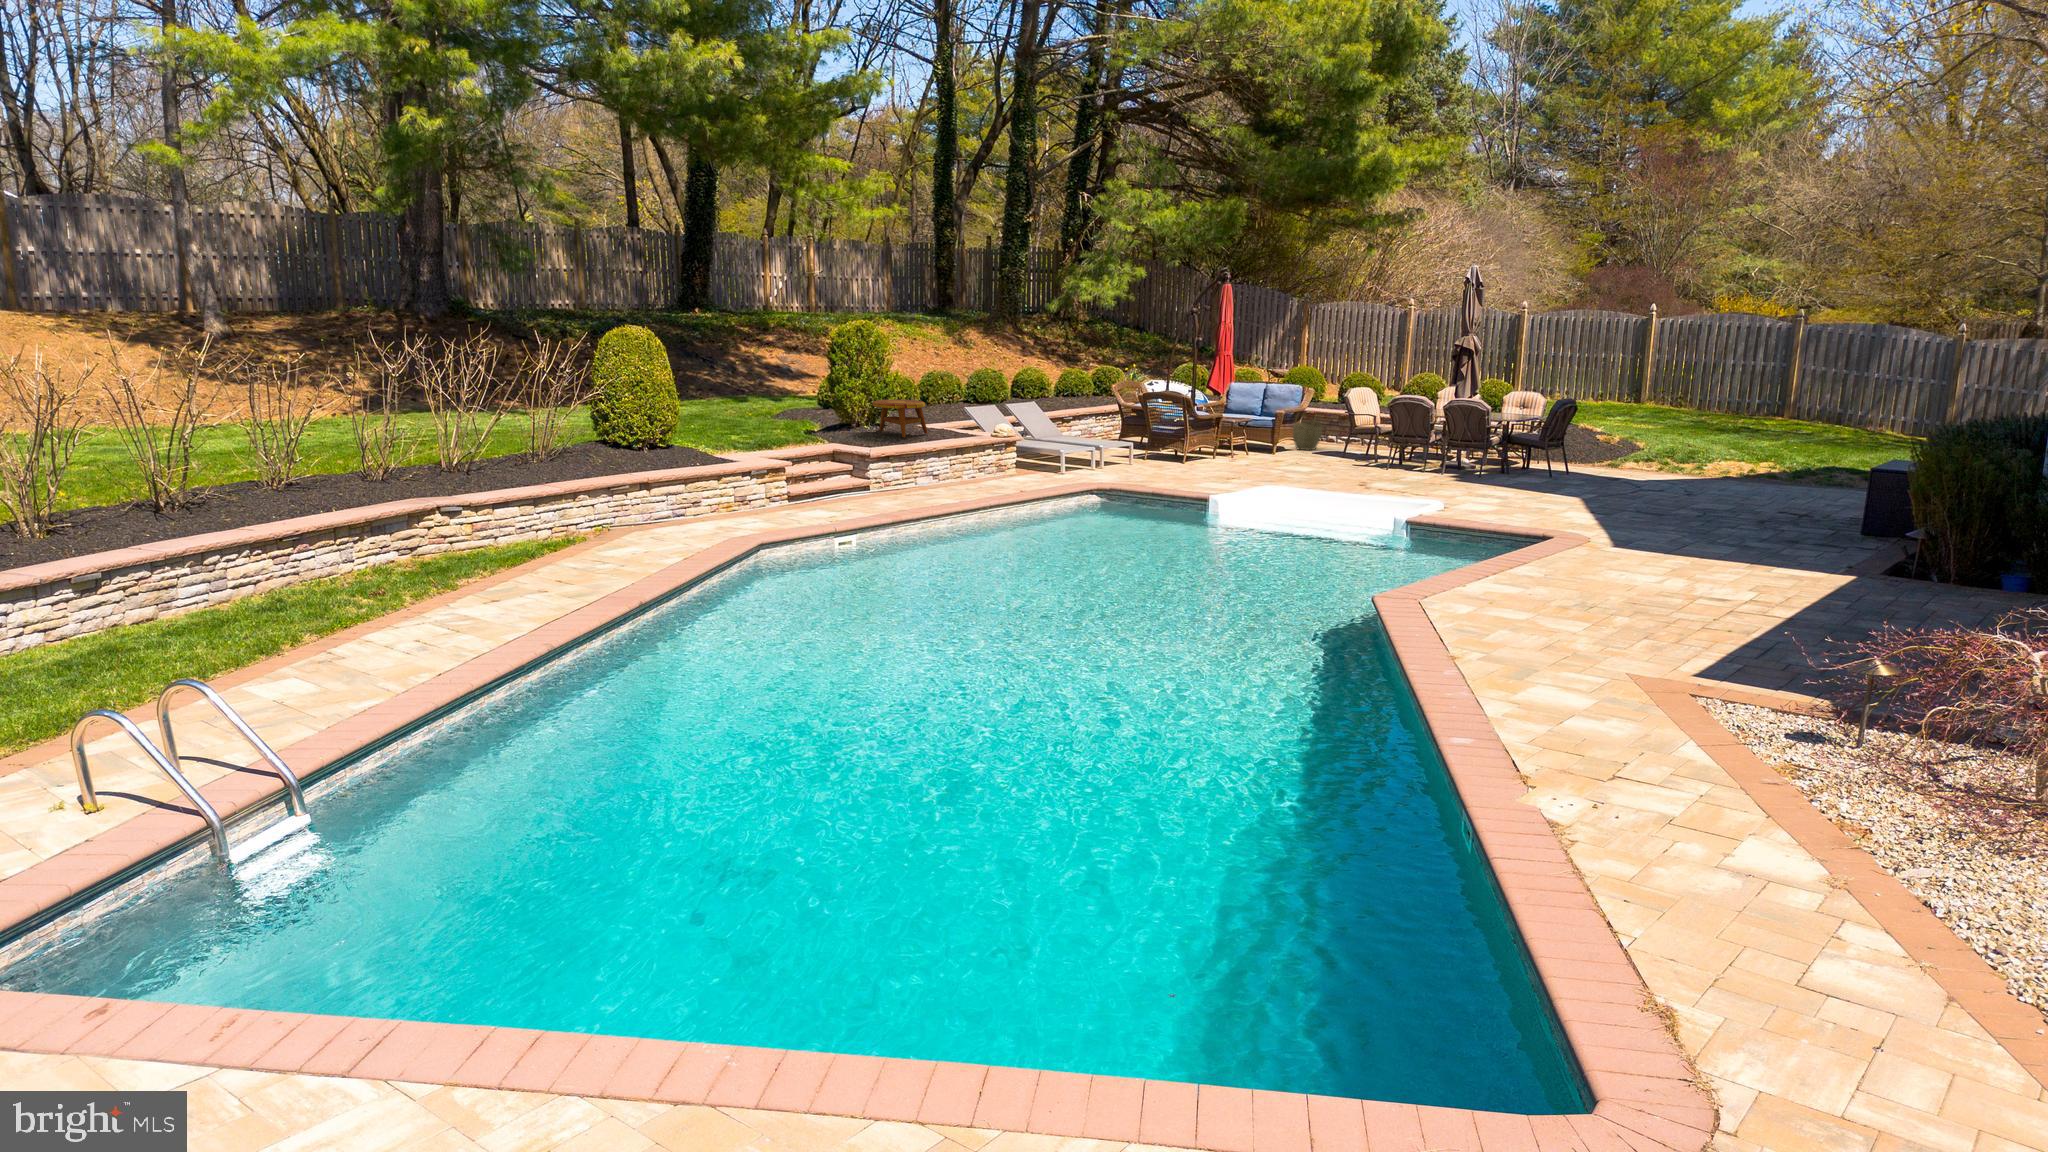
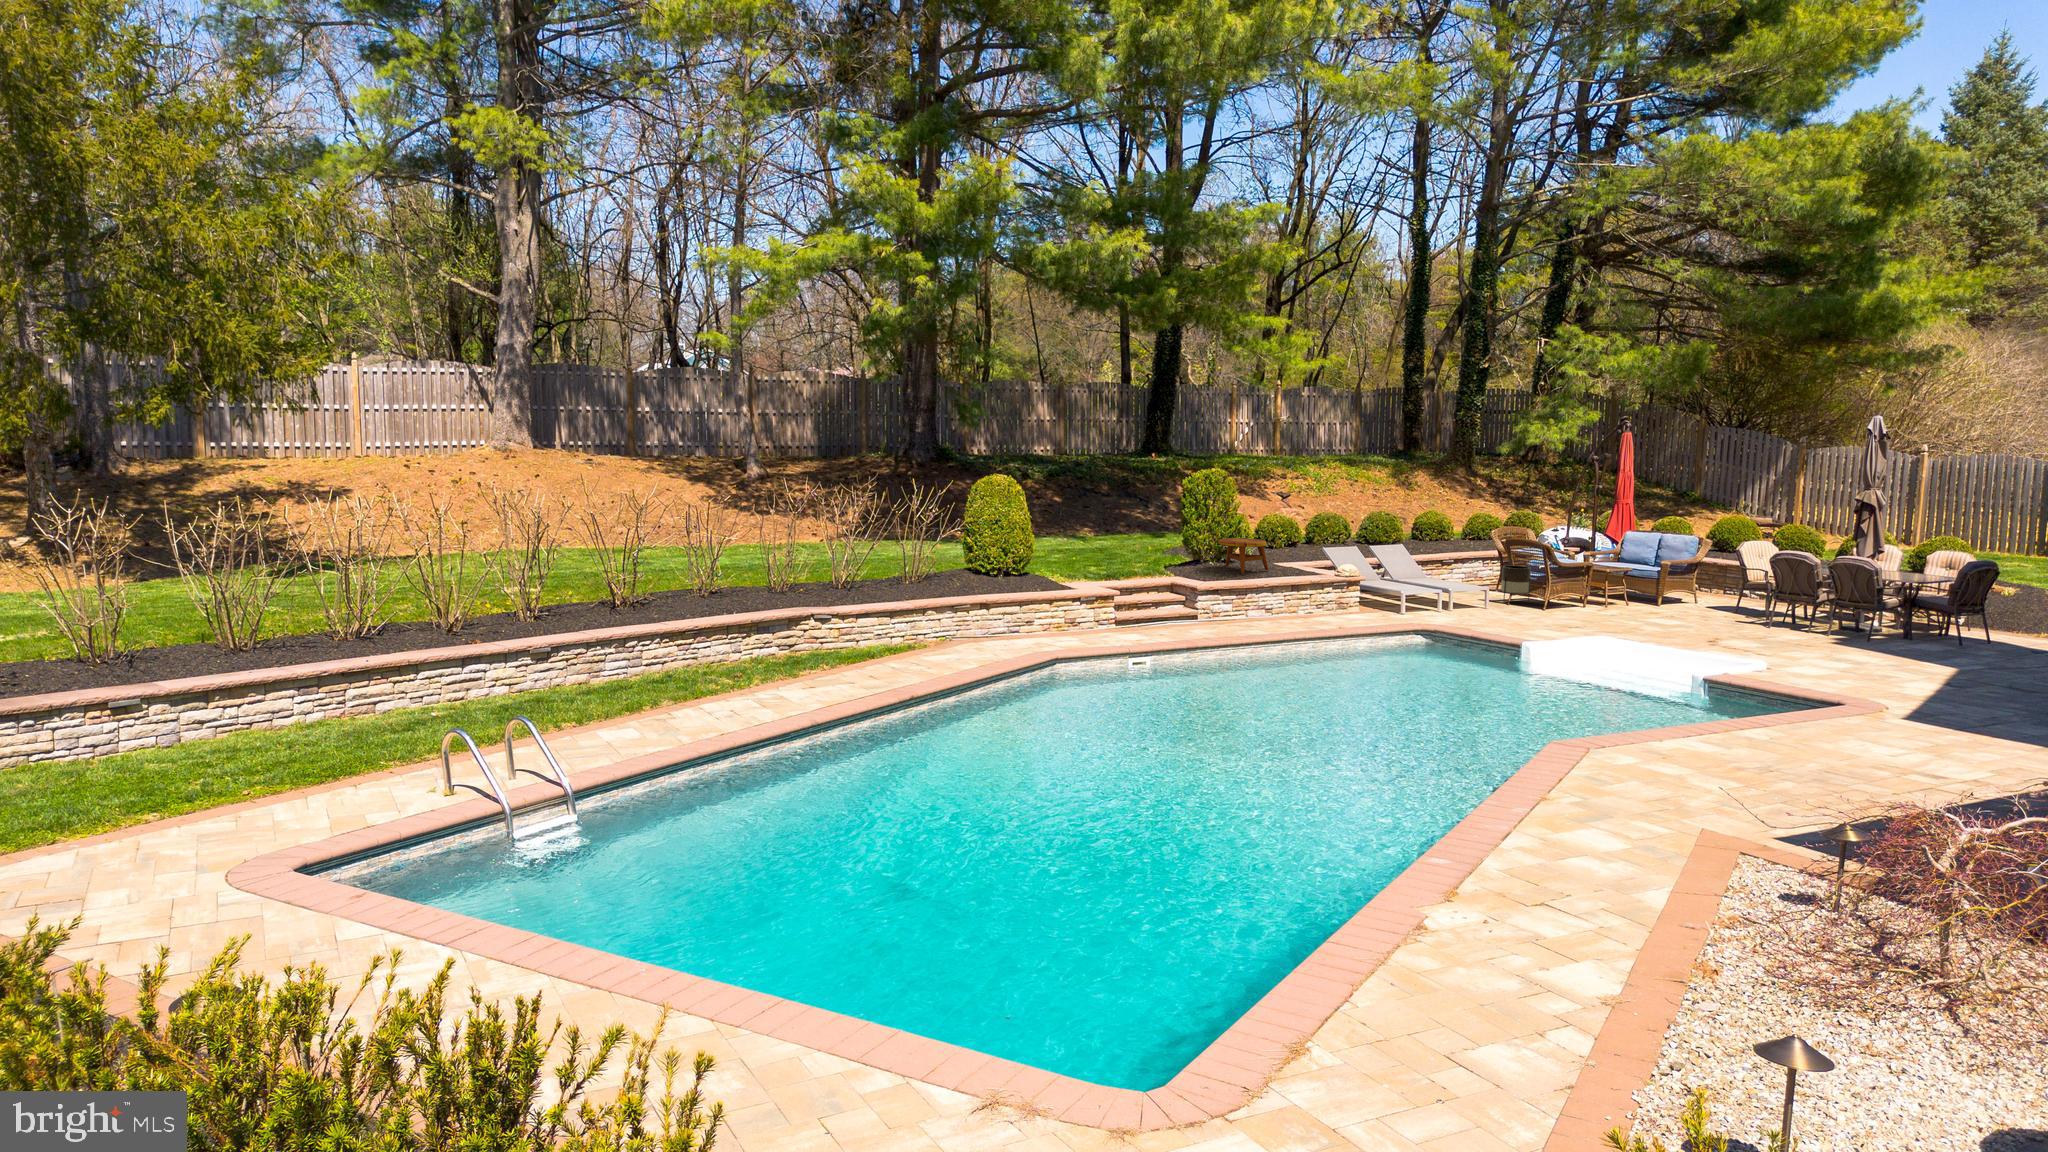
planter: none [1145,419,1172,457] -> present [1501,565,1531,603]
woven basket: present [1293,420,1322,450] -> none [1677,564,1714,604]

